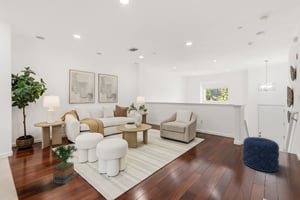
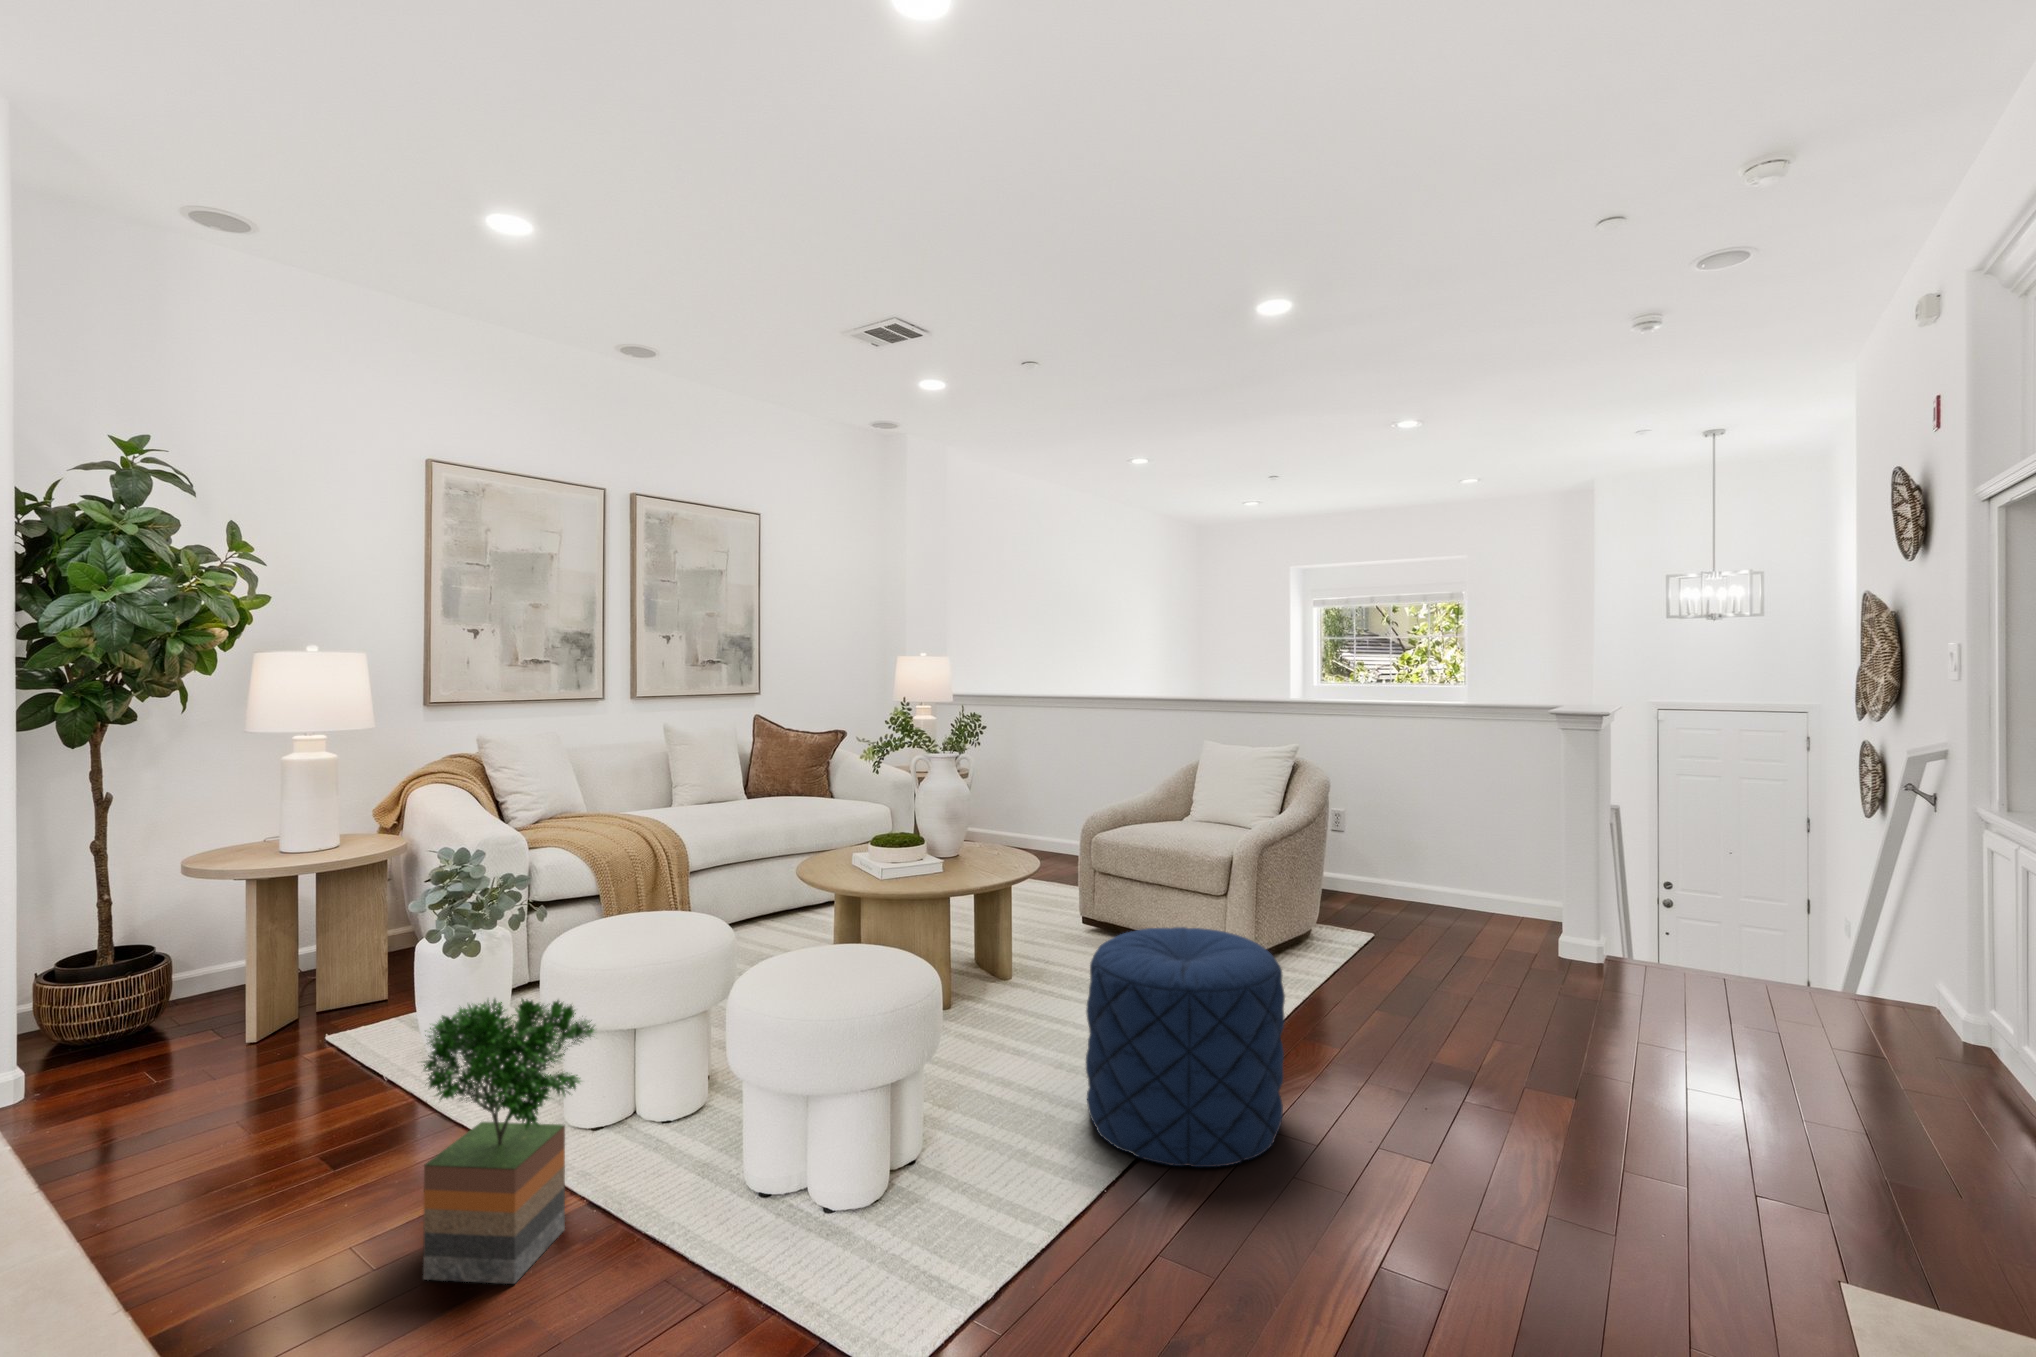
pouf: present [243,137,279,172] -> present [1086,927,1285,1167]

